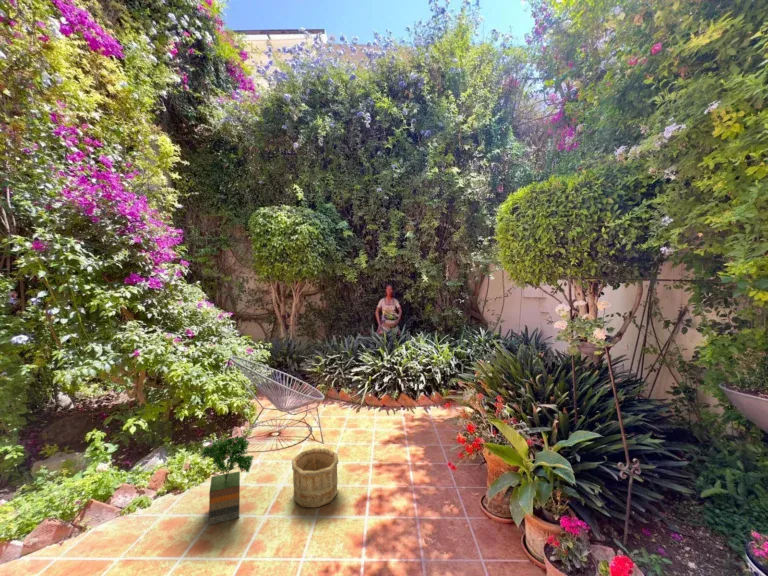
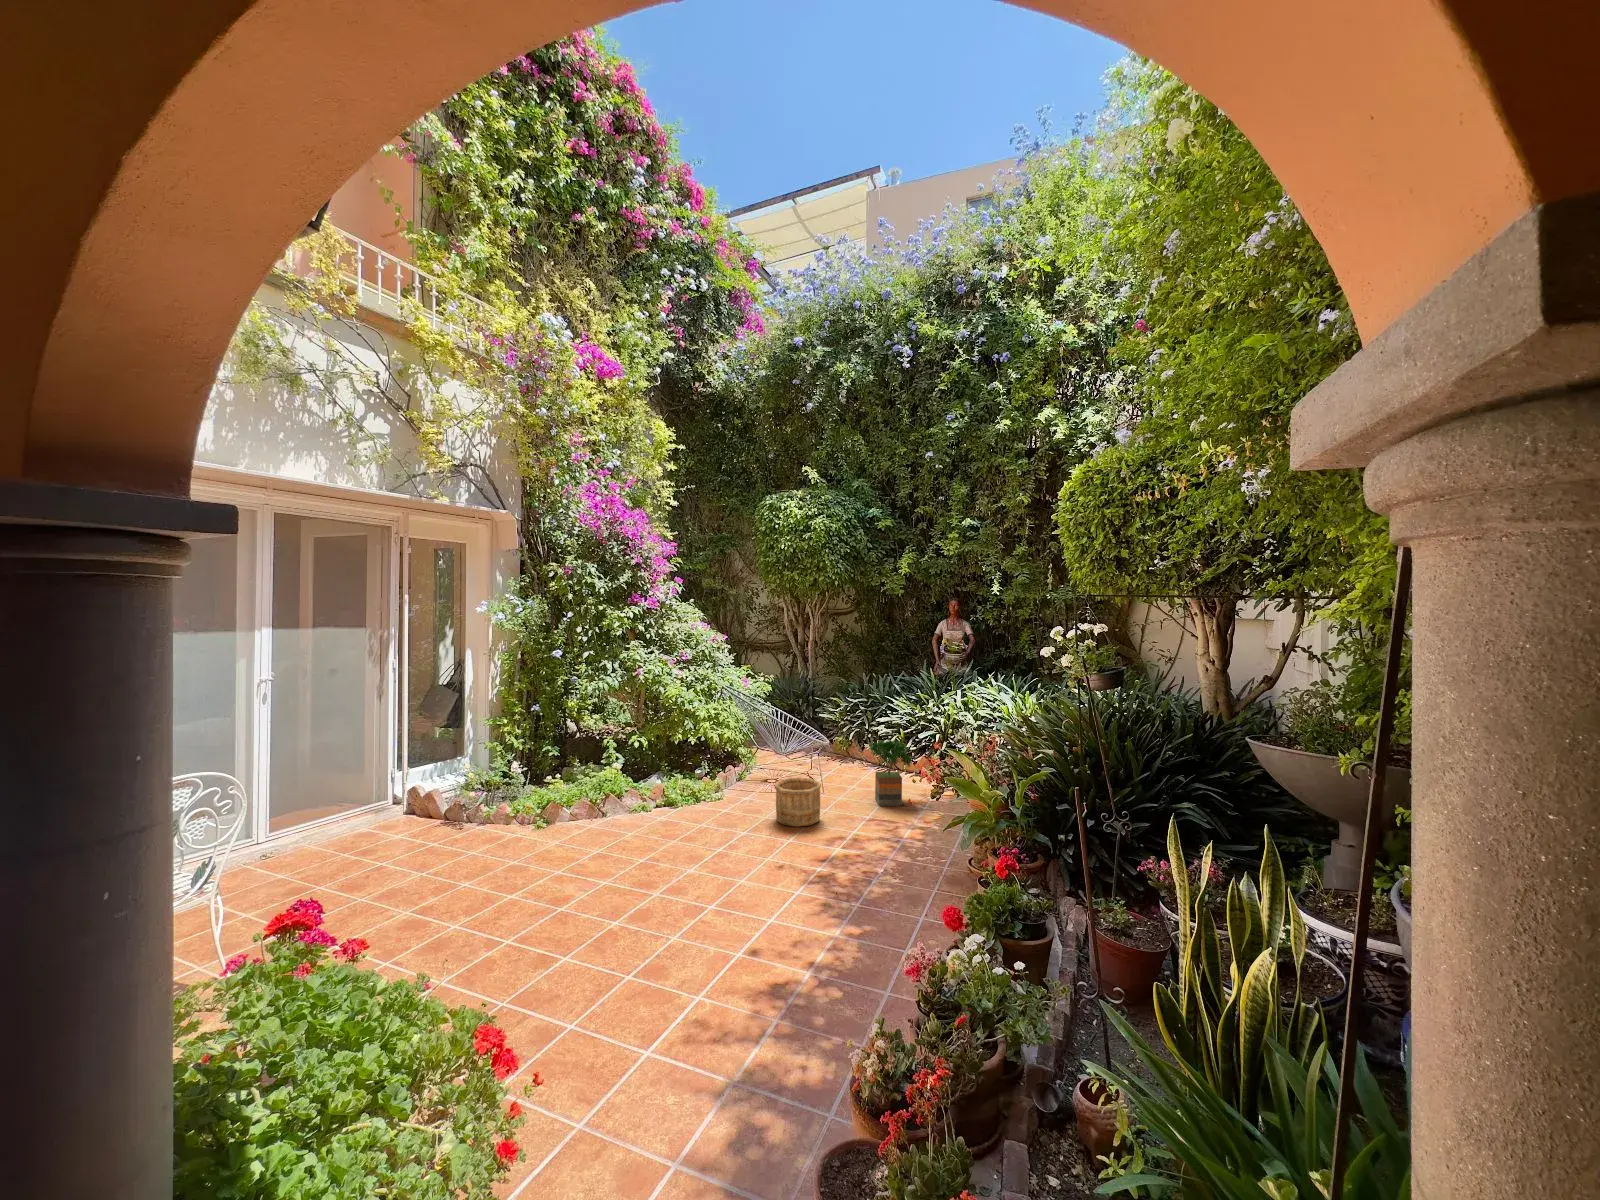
potted tree: present [201,436,254,525] -> present [870,740,912,806]

